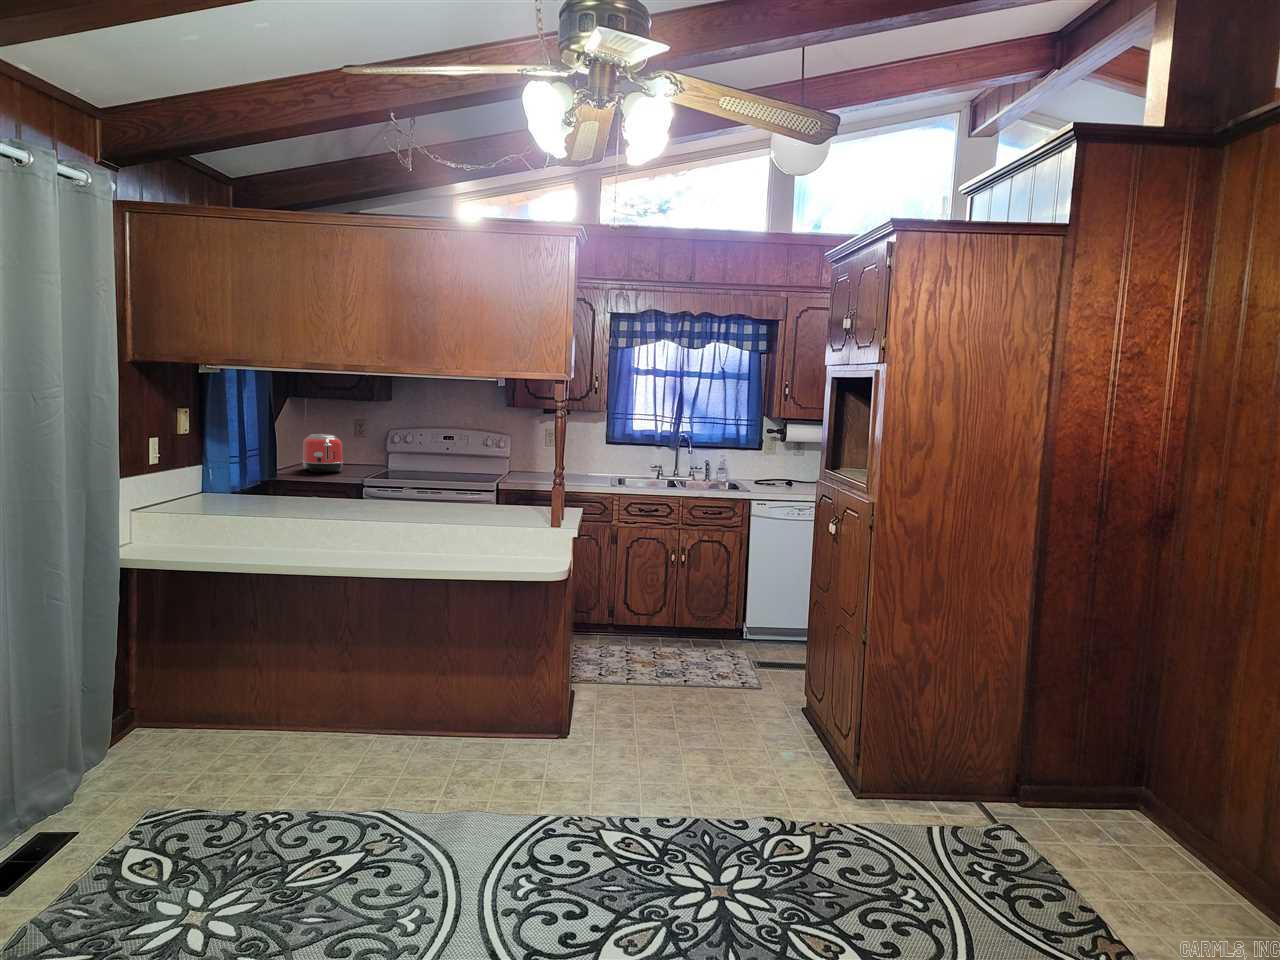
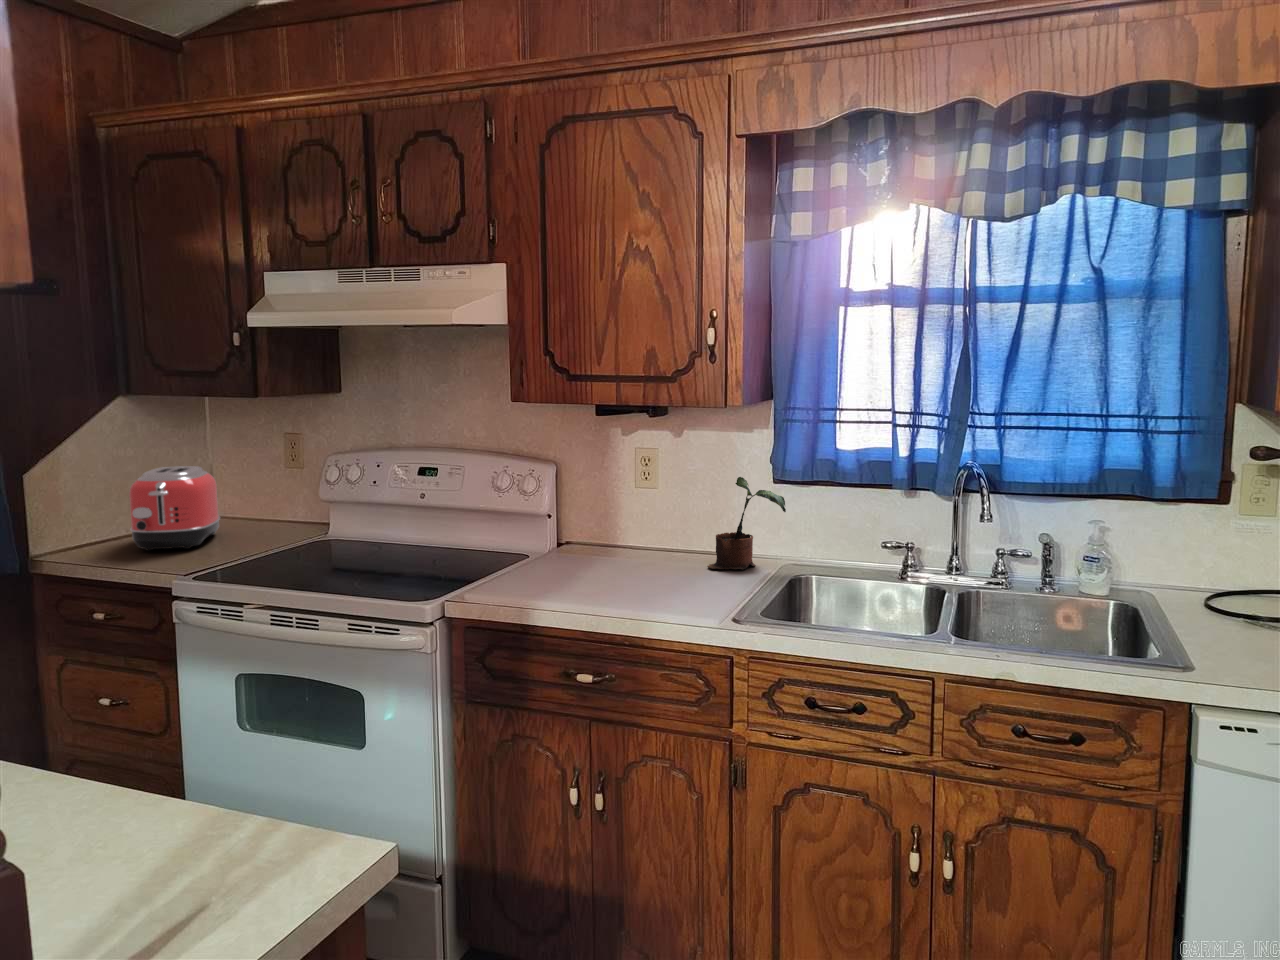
potted plant: none [583,439,614,476] -> present [708,477,786,570]

